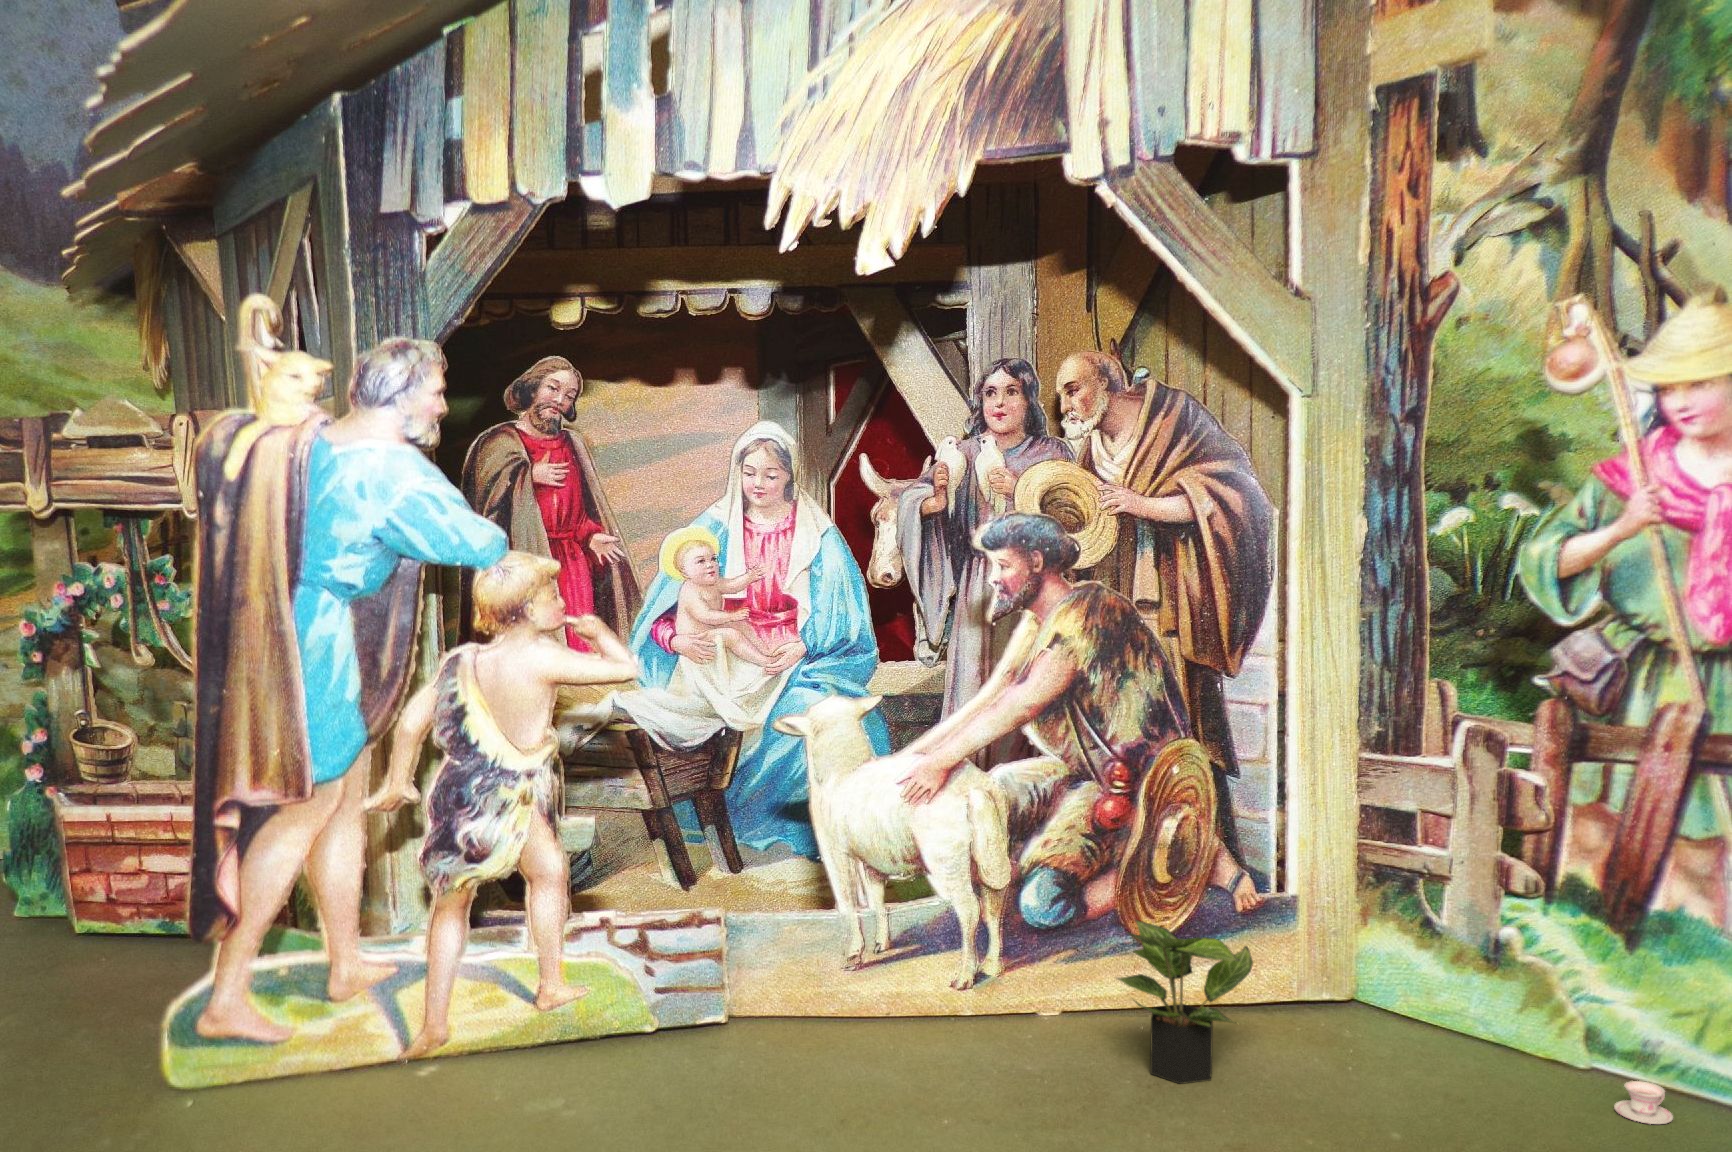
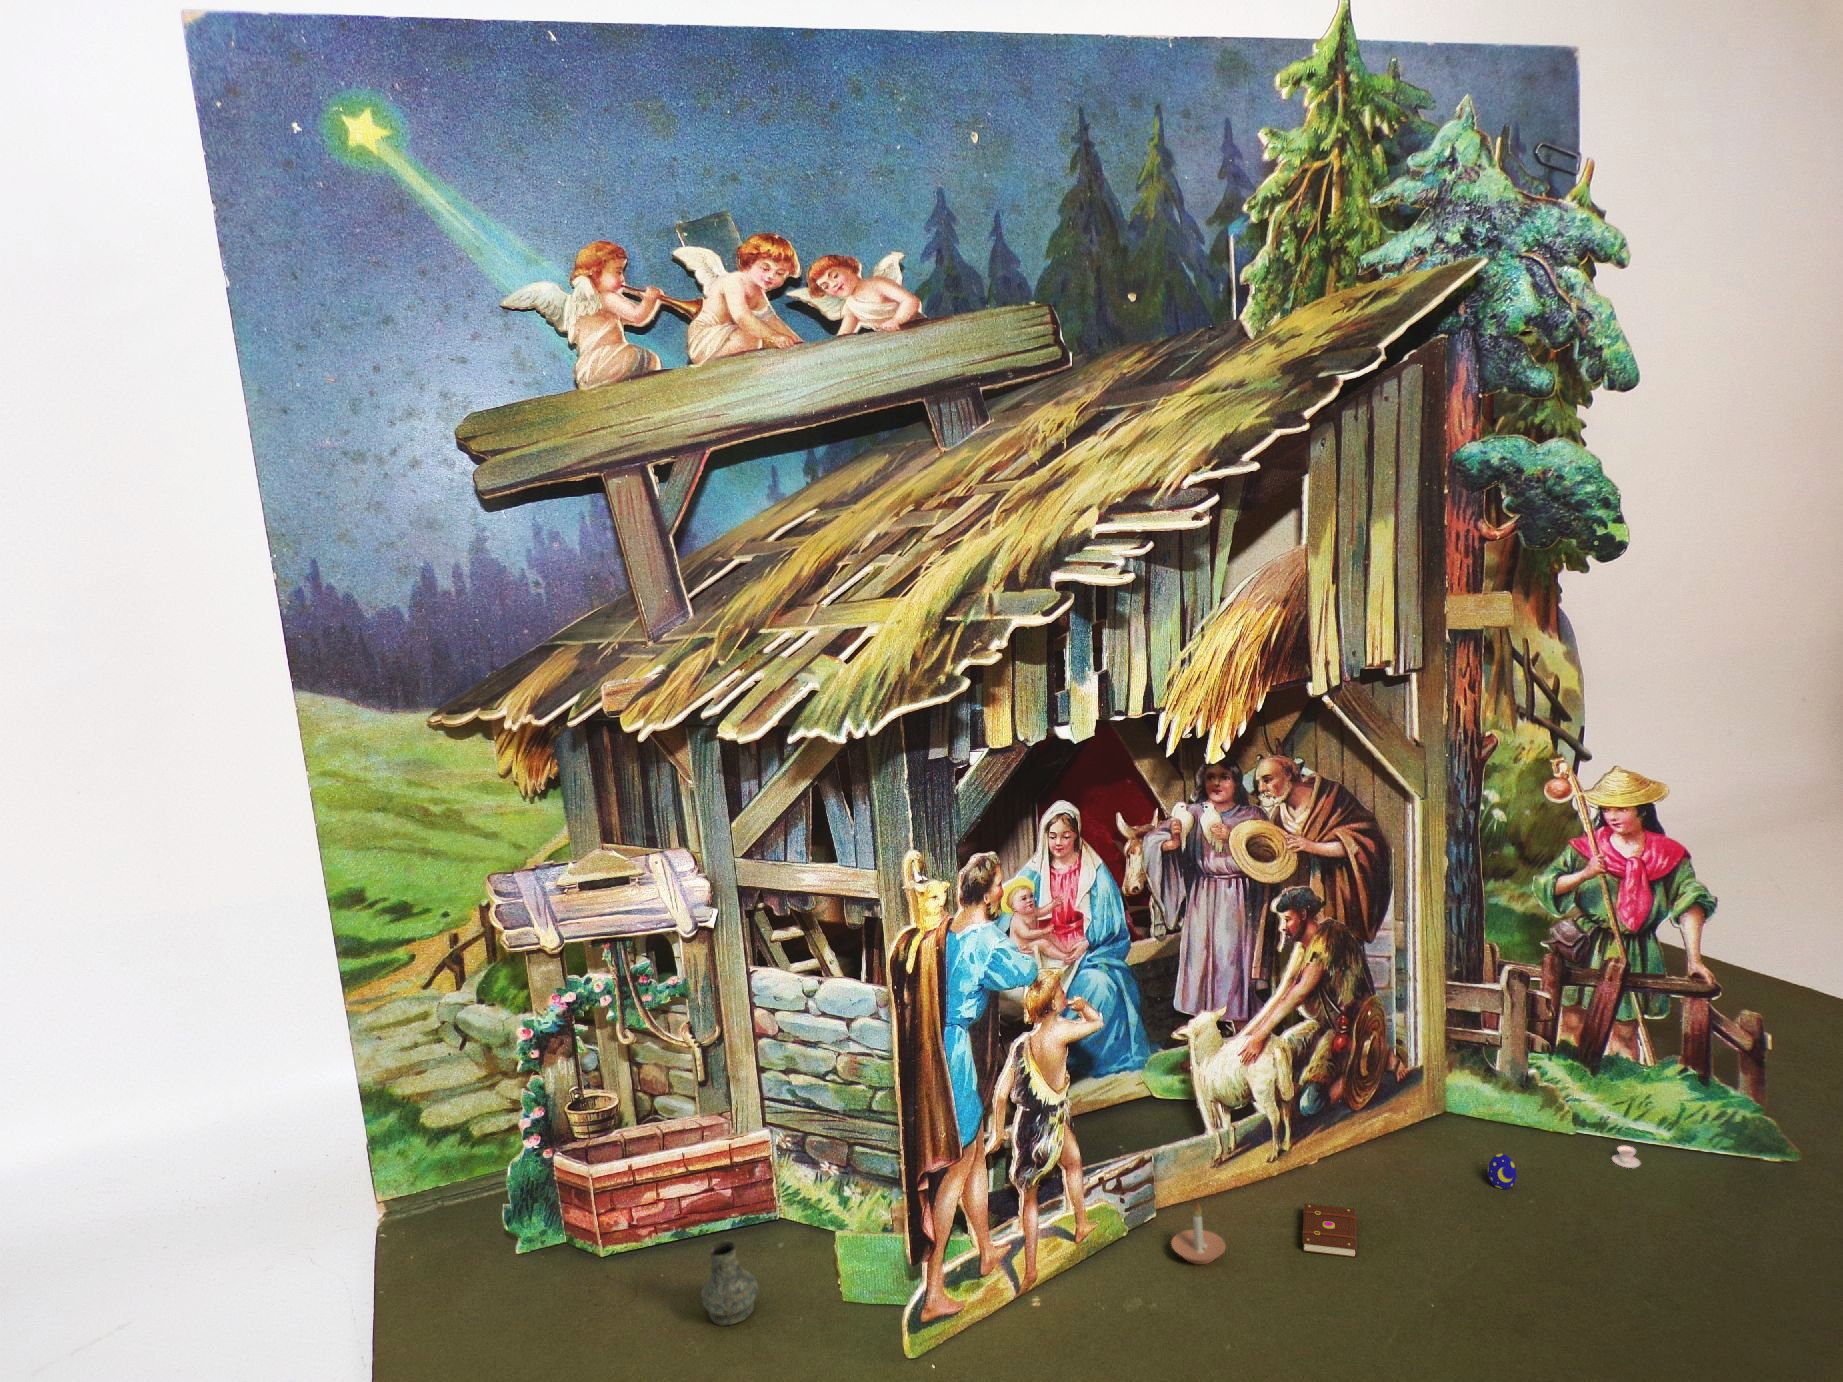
vase: none [31,901,125,1015] -> present [701,1240,759,1326]
potted plant: present [1118,920,1253,1084] -> none [1371,1112,1448,1198]
candle holder: none [679,976,771,1086] -> present [1171,1203,1226,1264]
decorative egg: none [1324,1034,1378,1103] -> present [1488,1153,1517,1189]
book: none [882,1045,1032,1128] -> present [1302,1204,1357,1257]

